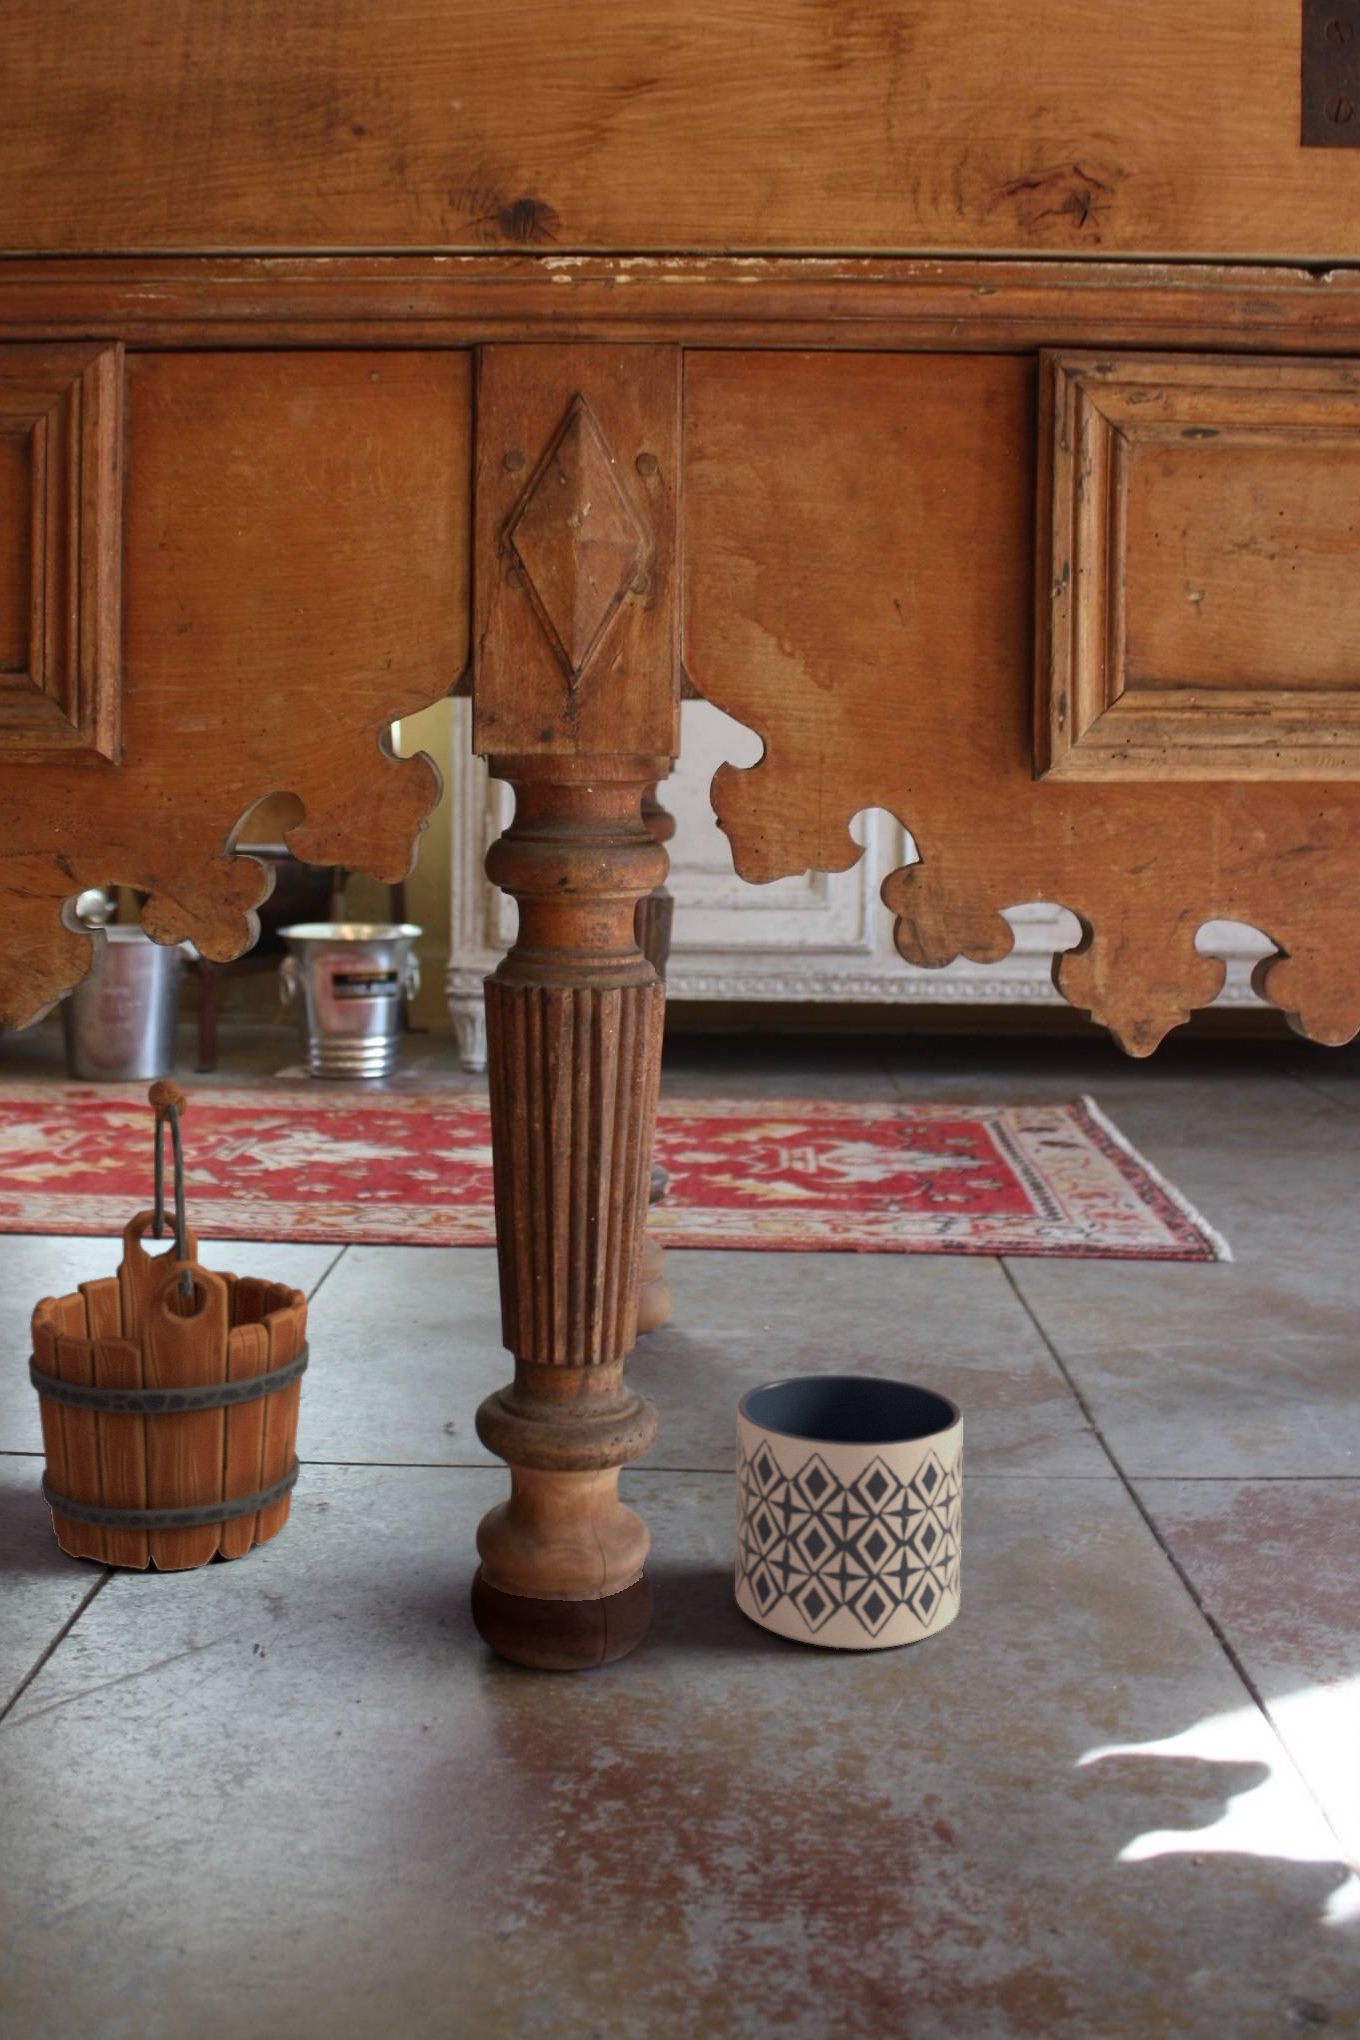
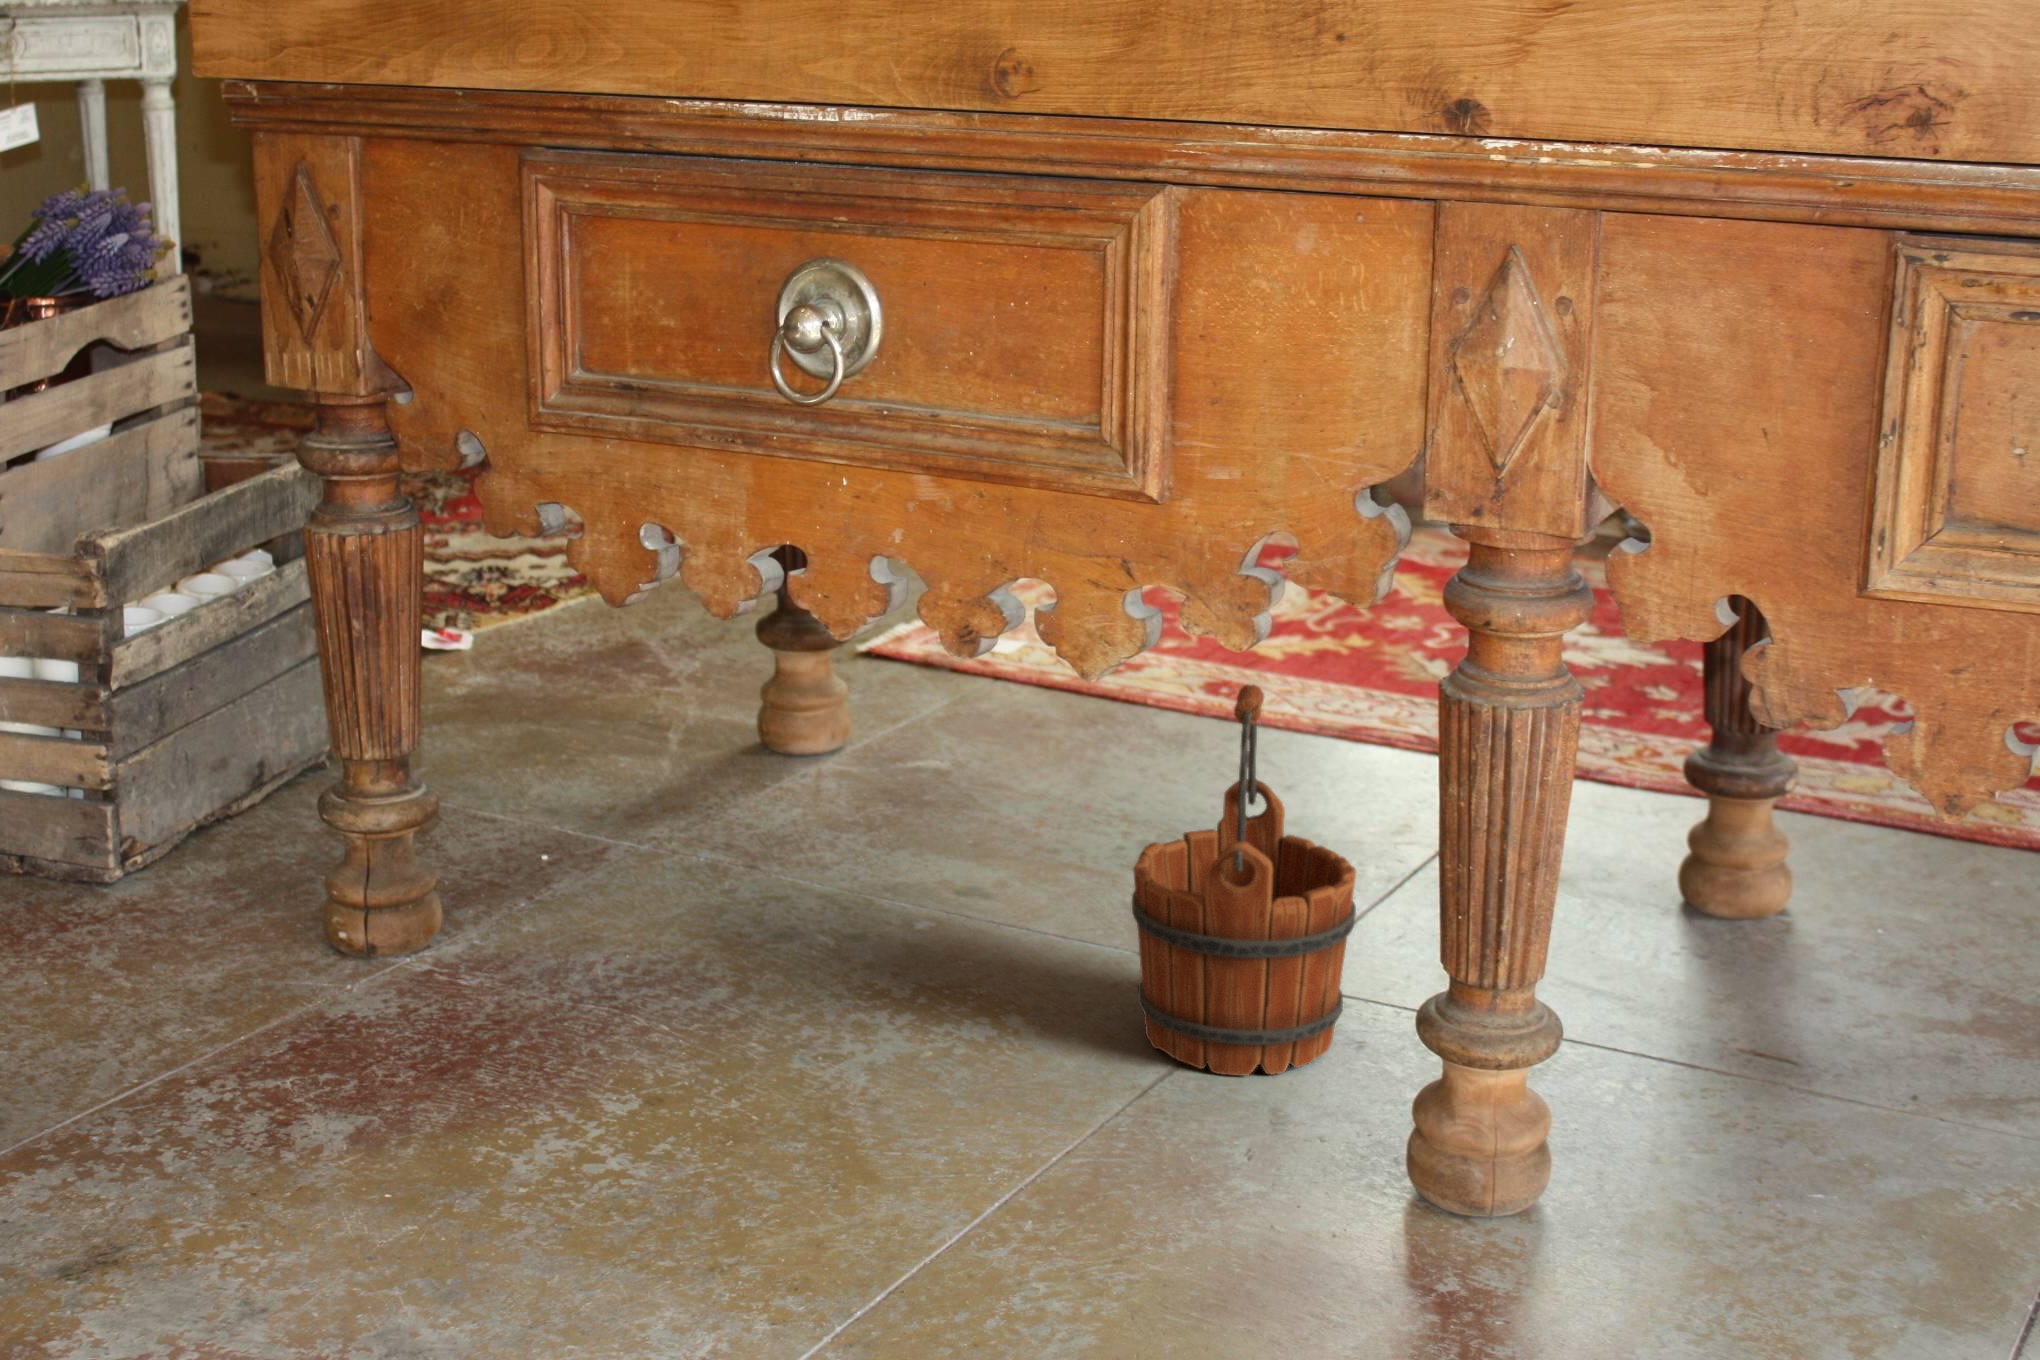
planter: present [735,1375,963,1649] -> none [1651,1023,1868,1266]

